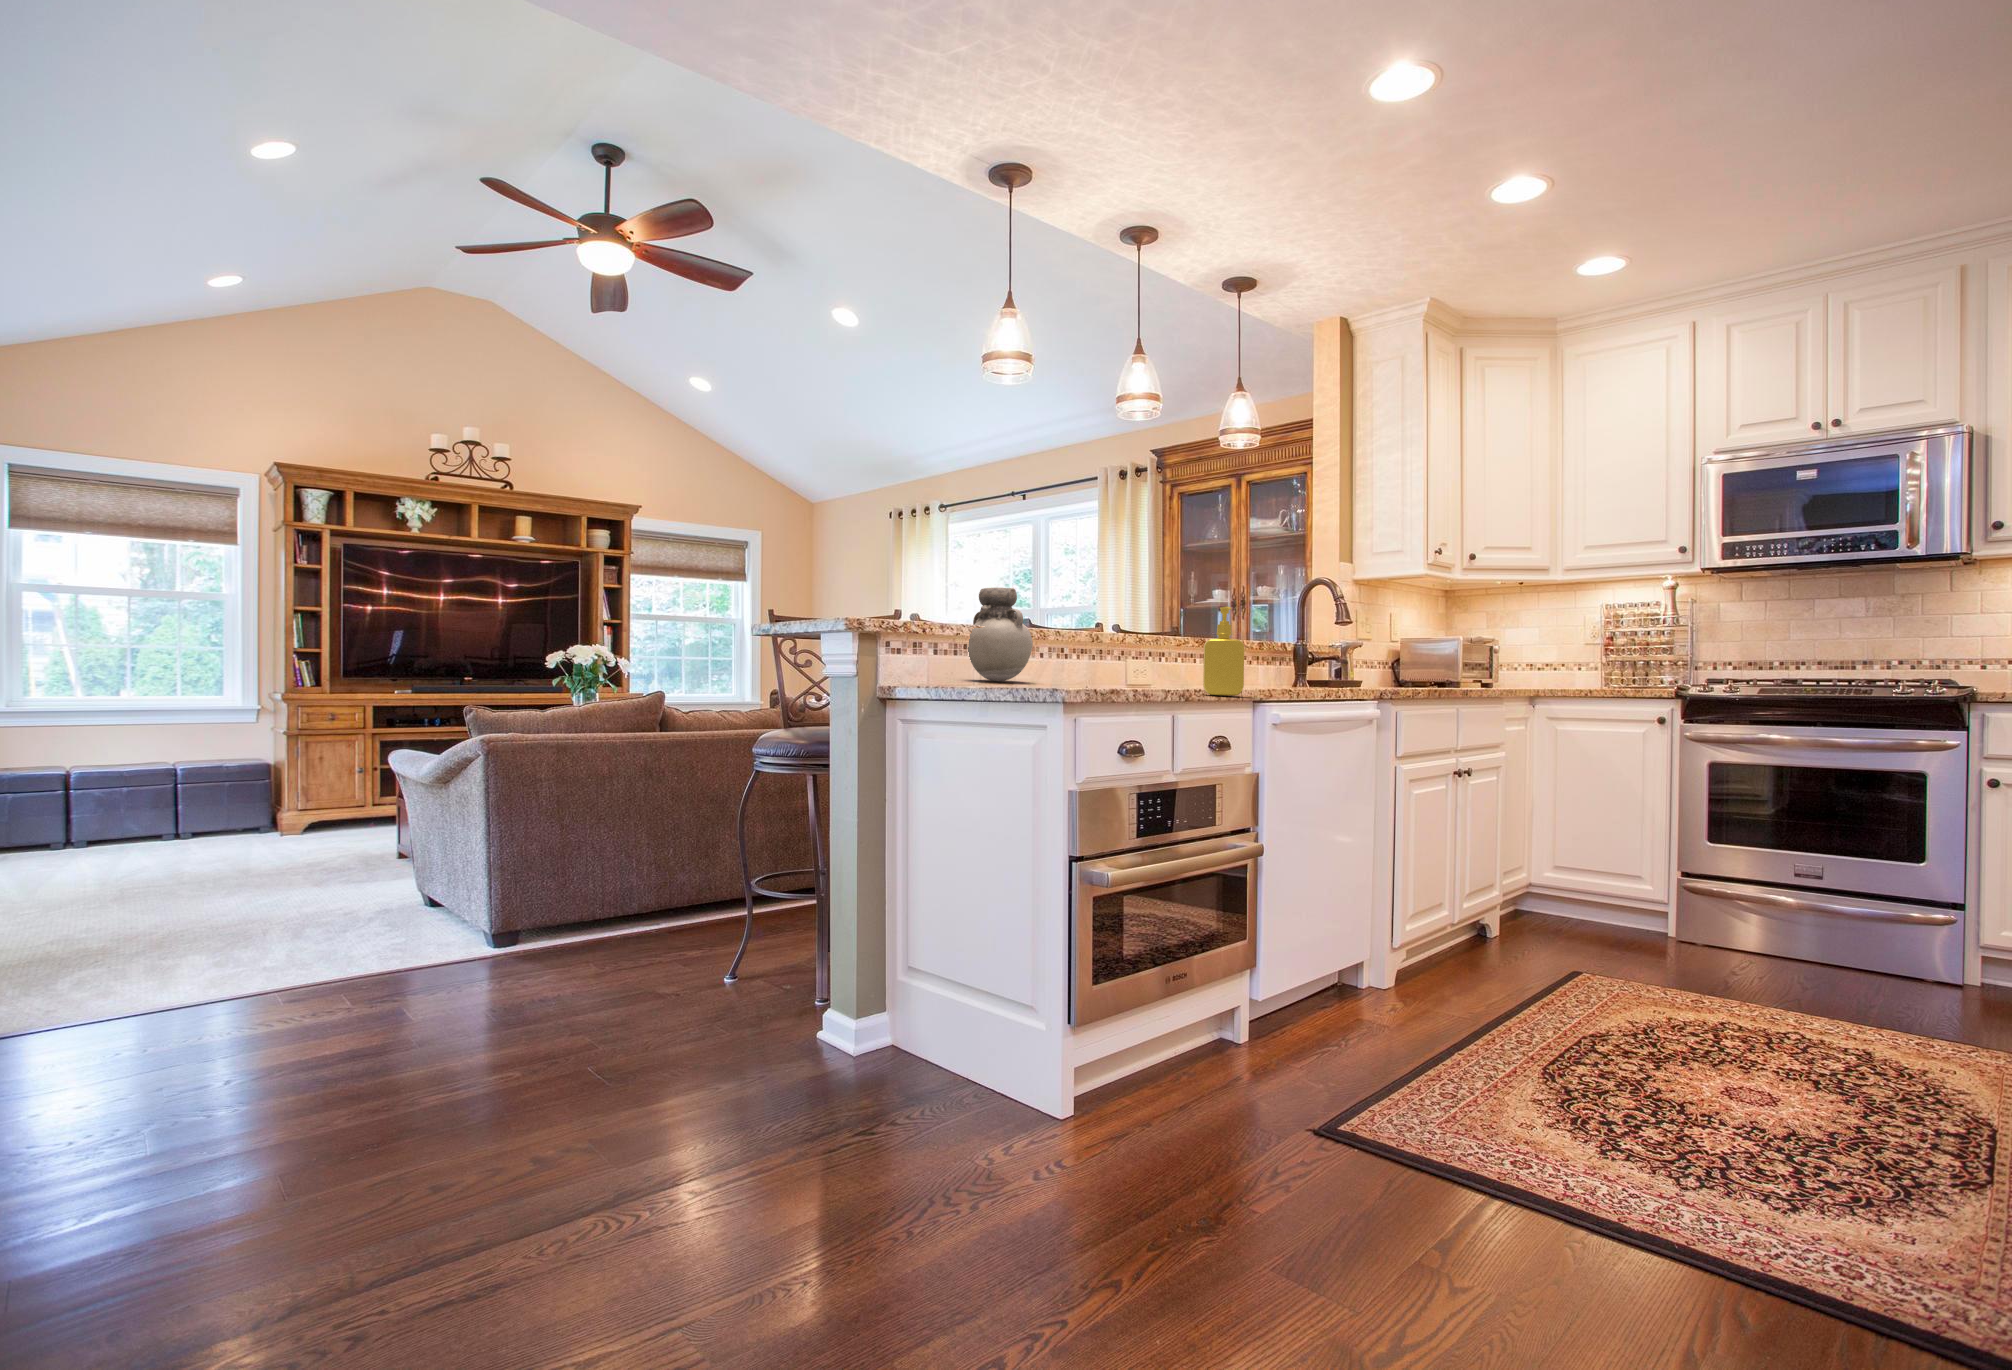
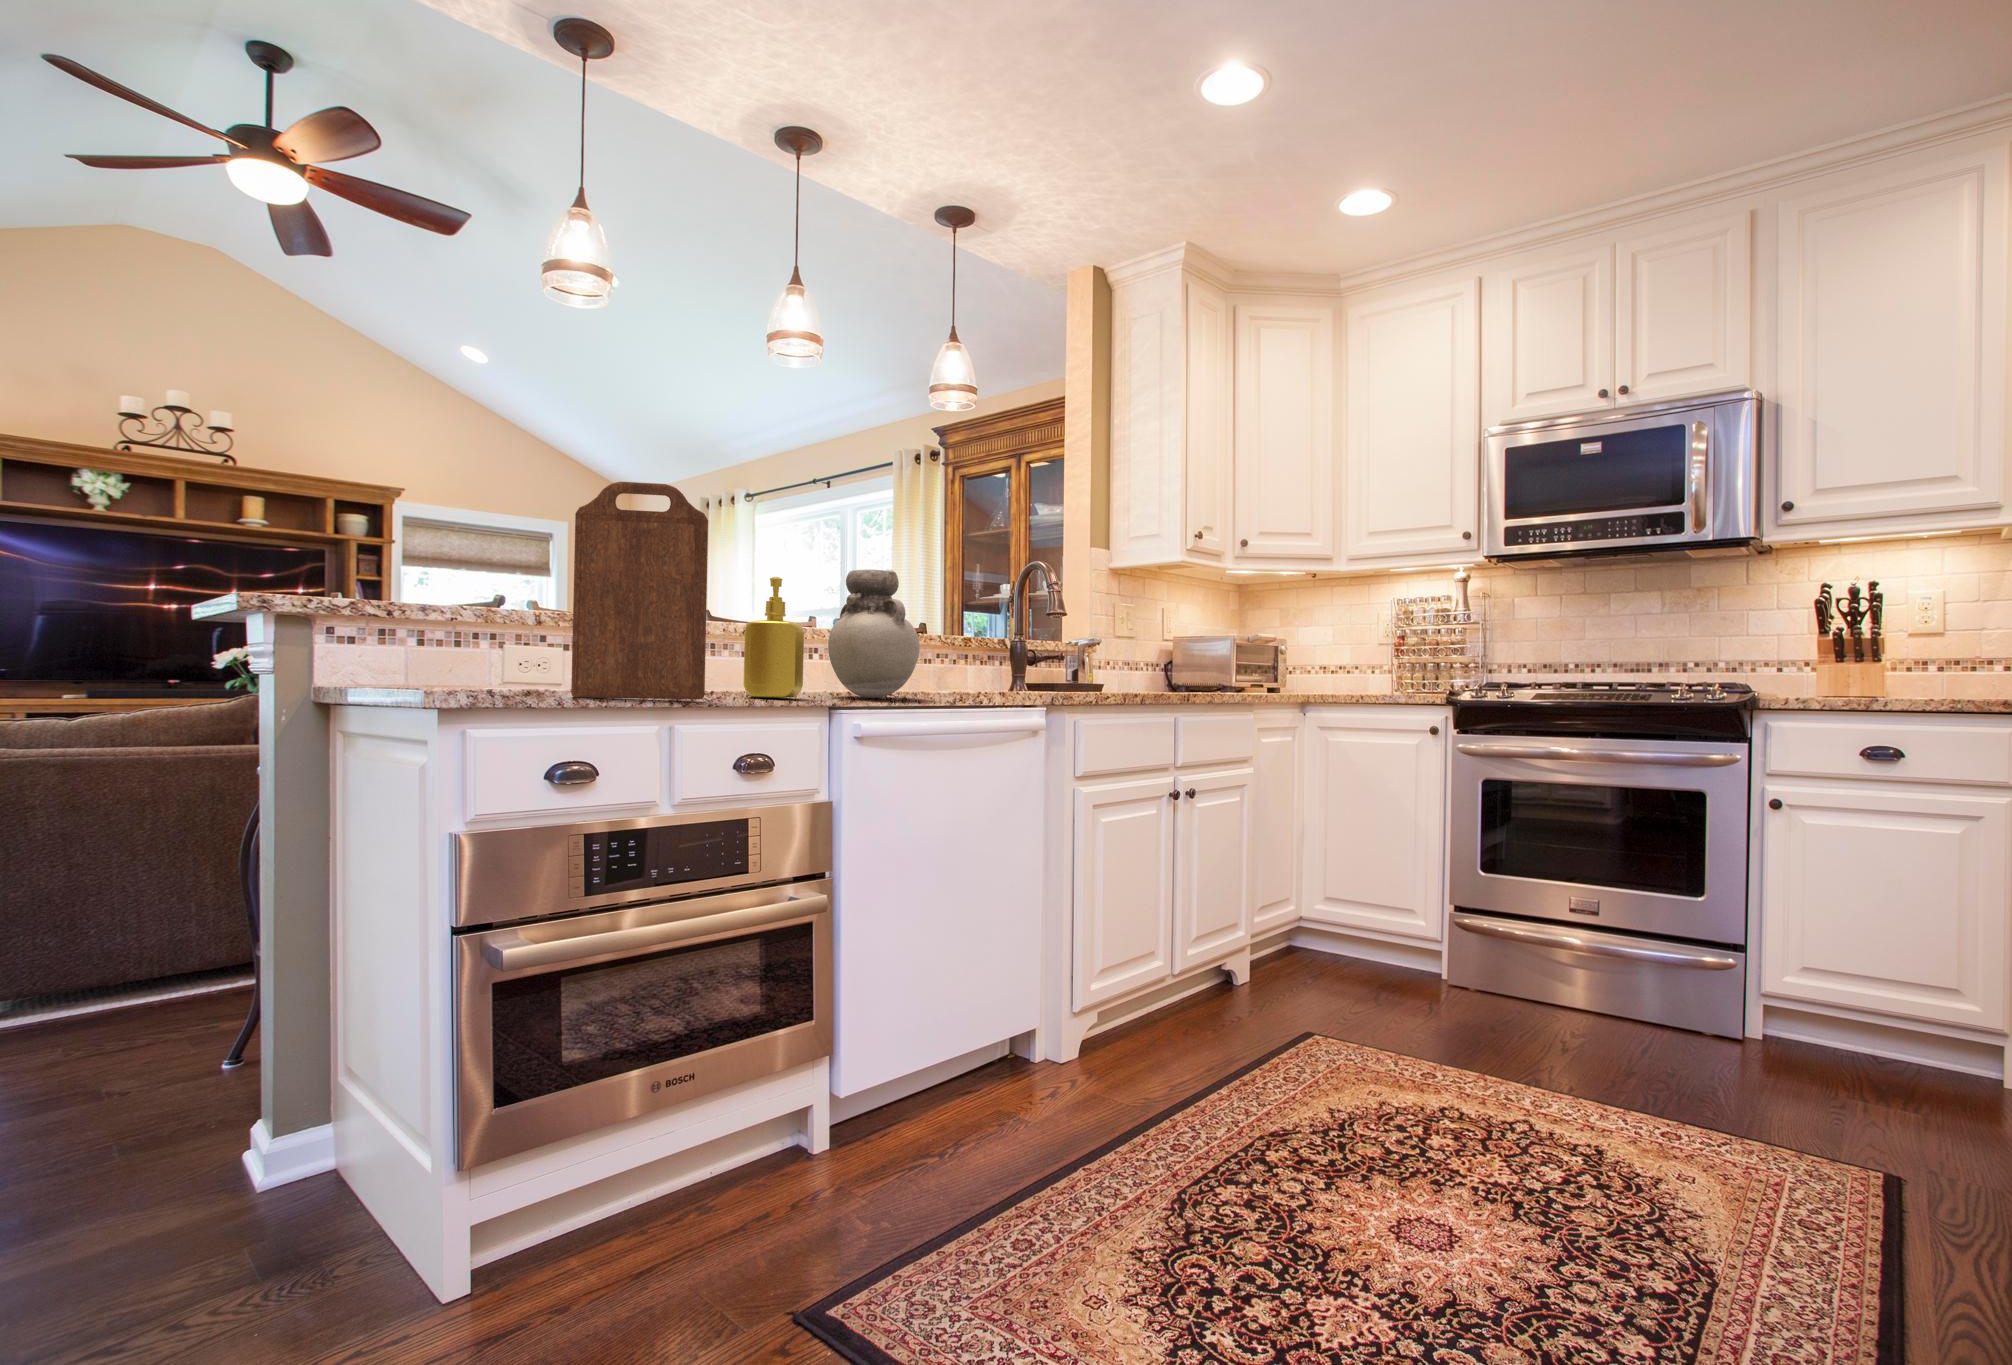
cutting board: none [1118,543,1207,697] -> present [571,482,708,699]
vase: present [968,587,1033,681] -> present [828,569,920,698]

